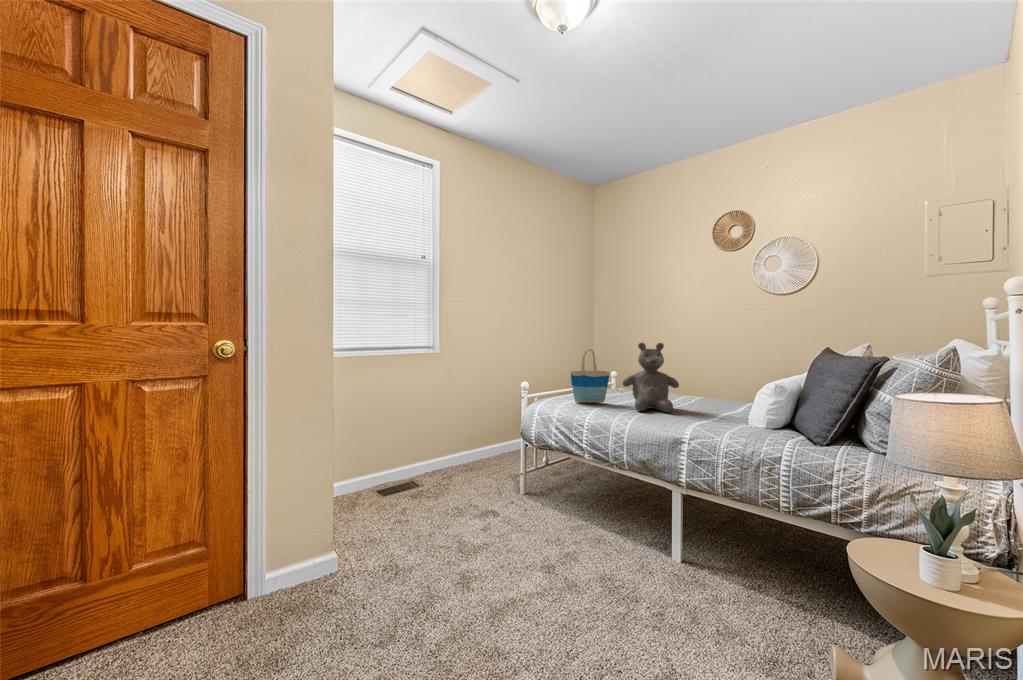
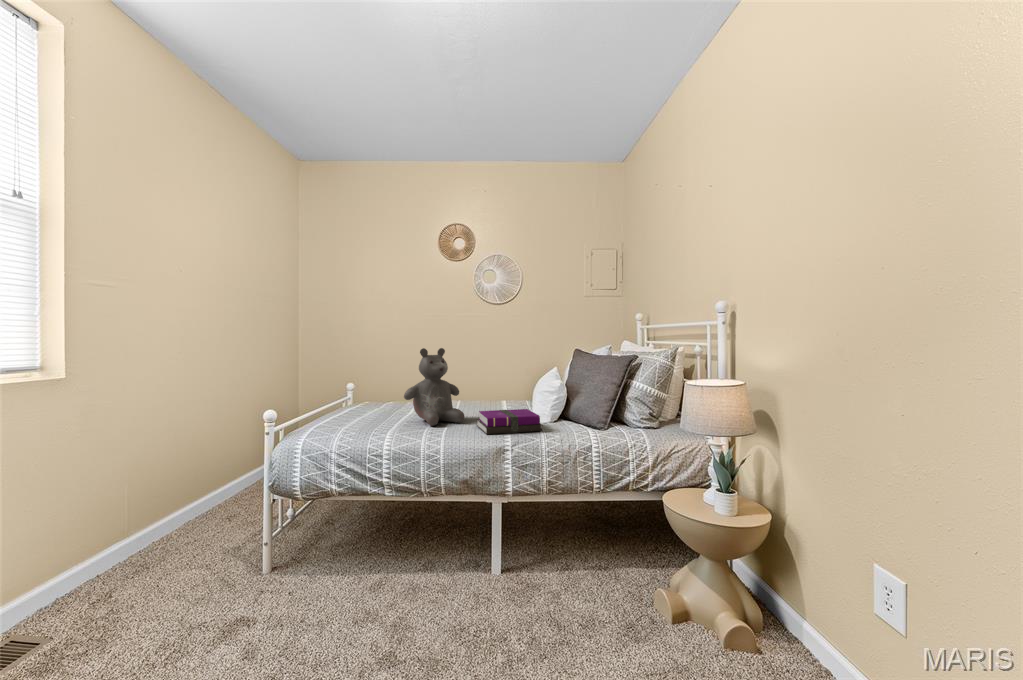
tote bag: present [571,349,610,403] -> none [339,358,385,427]
notebook: none [672,404,738,432] -> present [477,409,542,434]

